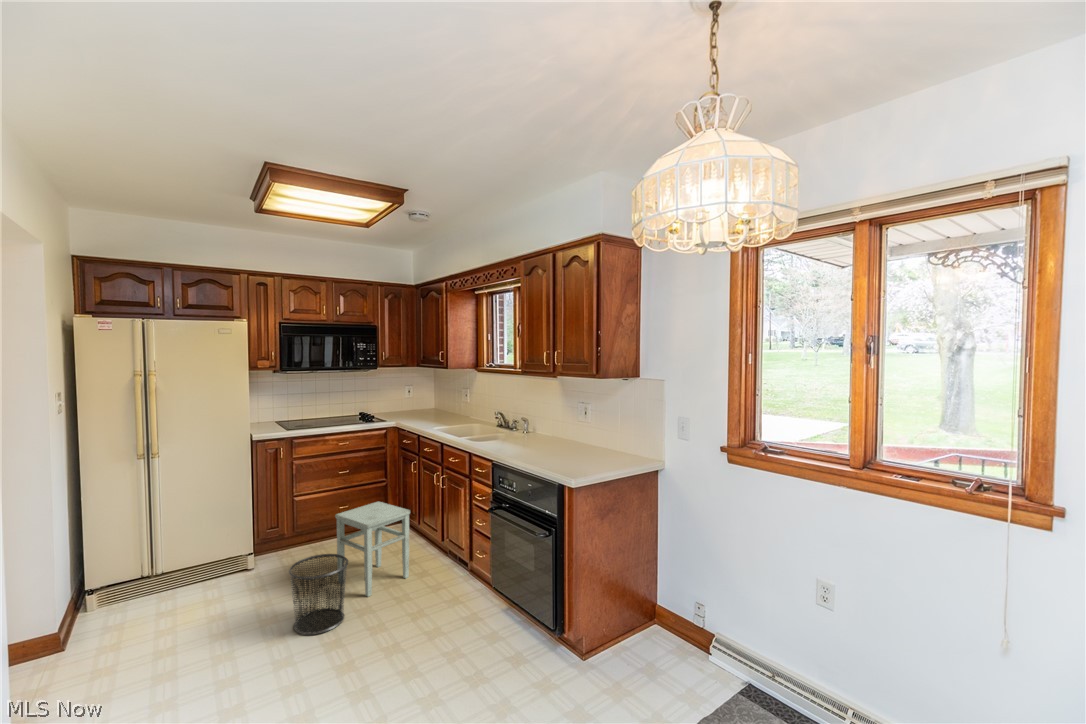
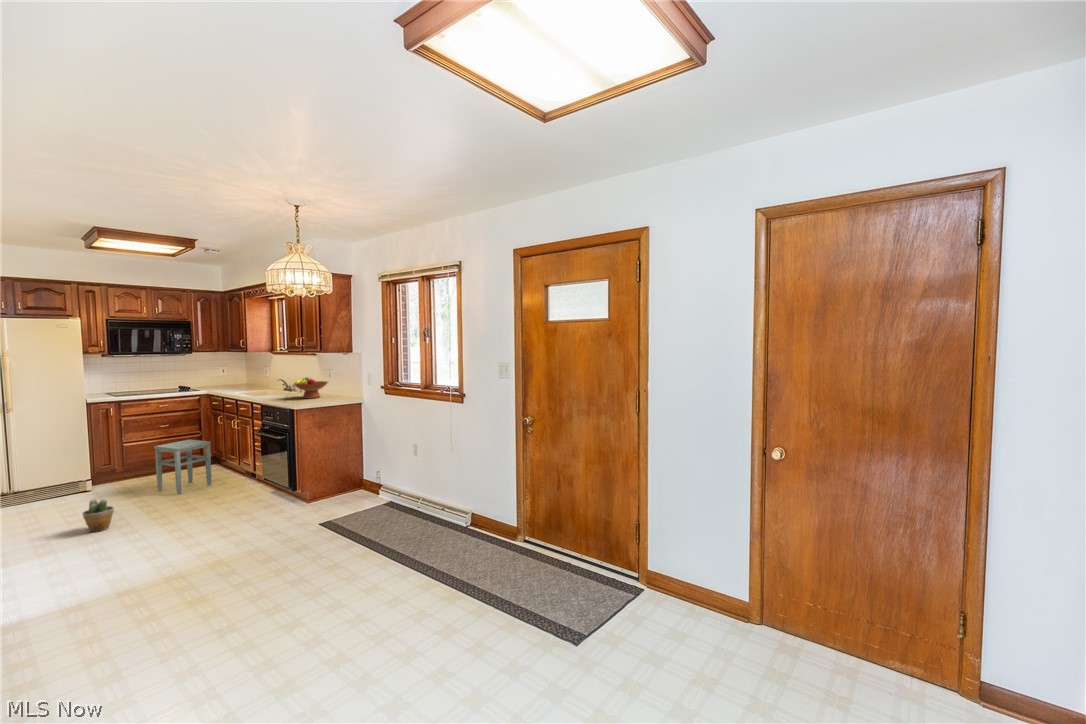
fruit bowl: none [543,419,597,456] -> present [294,377,328,398]
waste bin: present [289,554,348,635] -> none [117,466,161,510]
potted plant: none [237,636,284,699] -> present [83,499,114,532]

